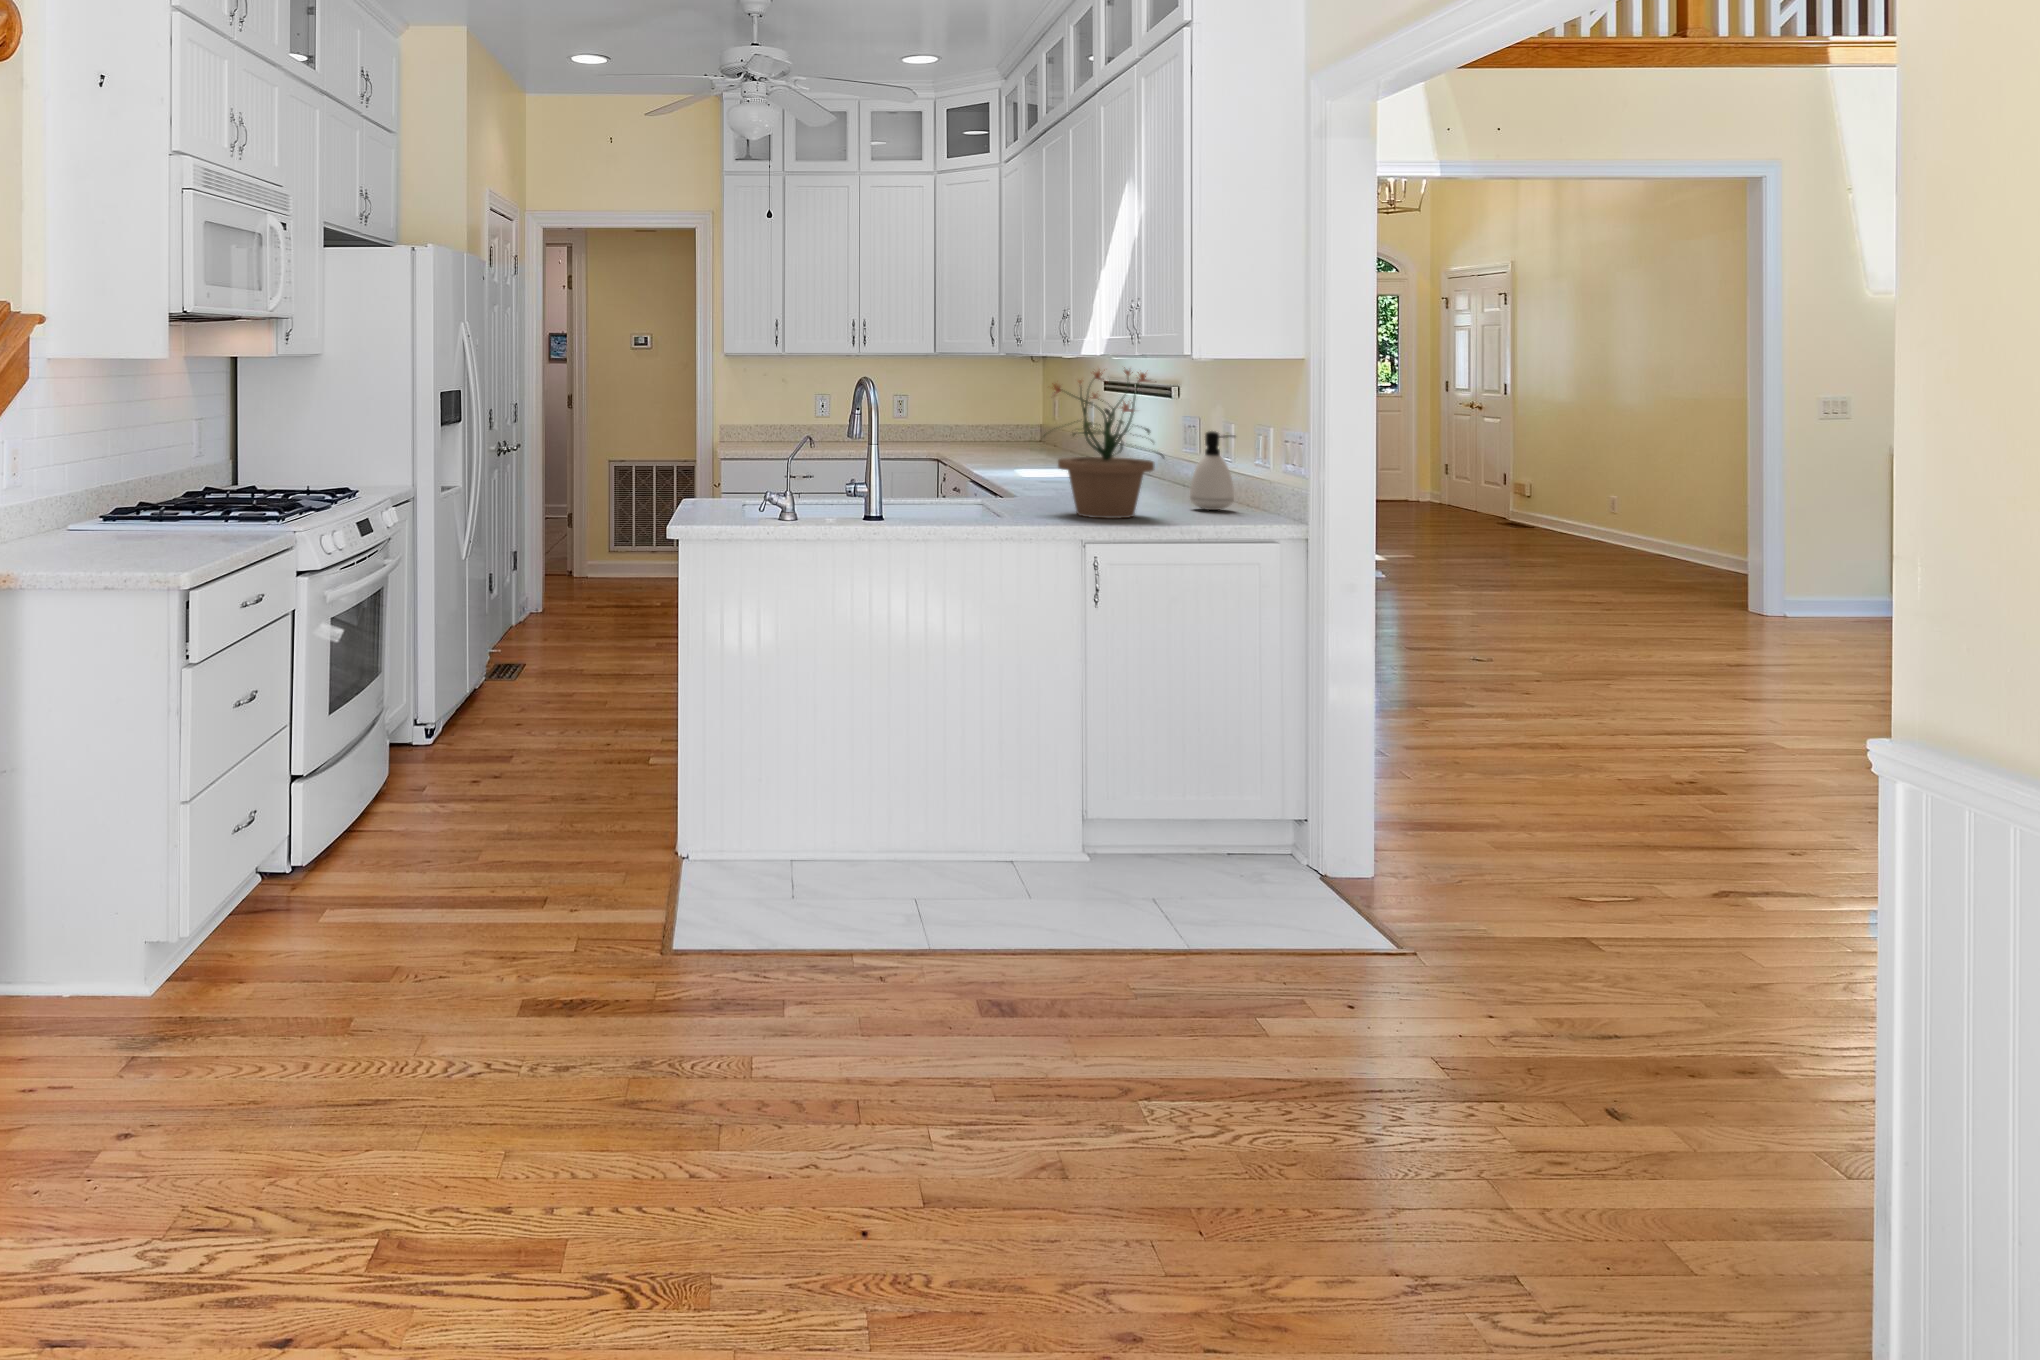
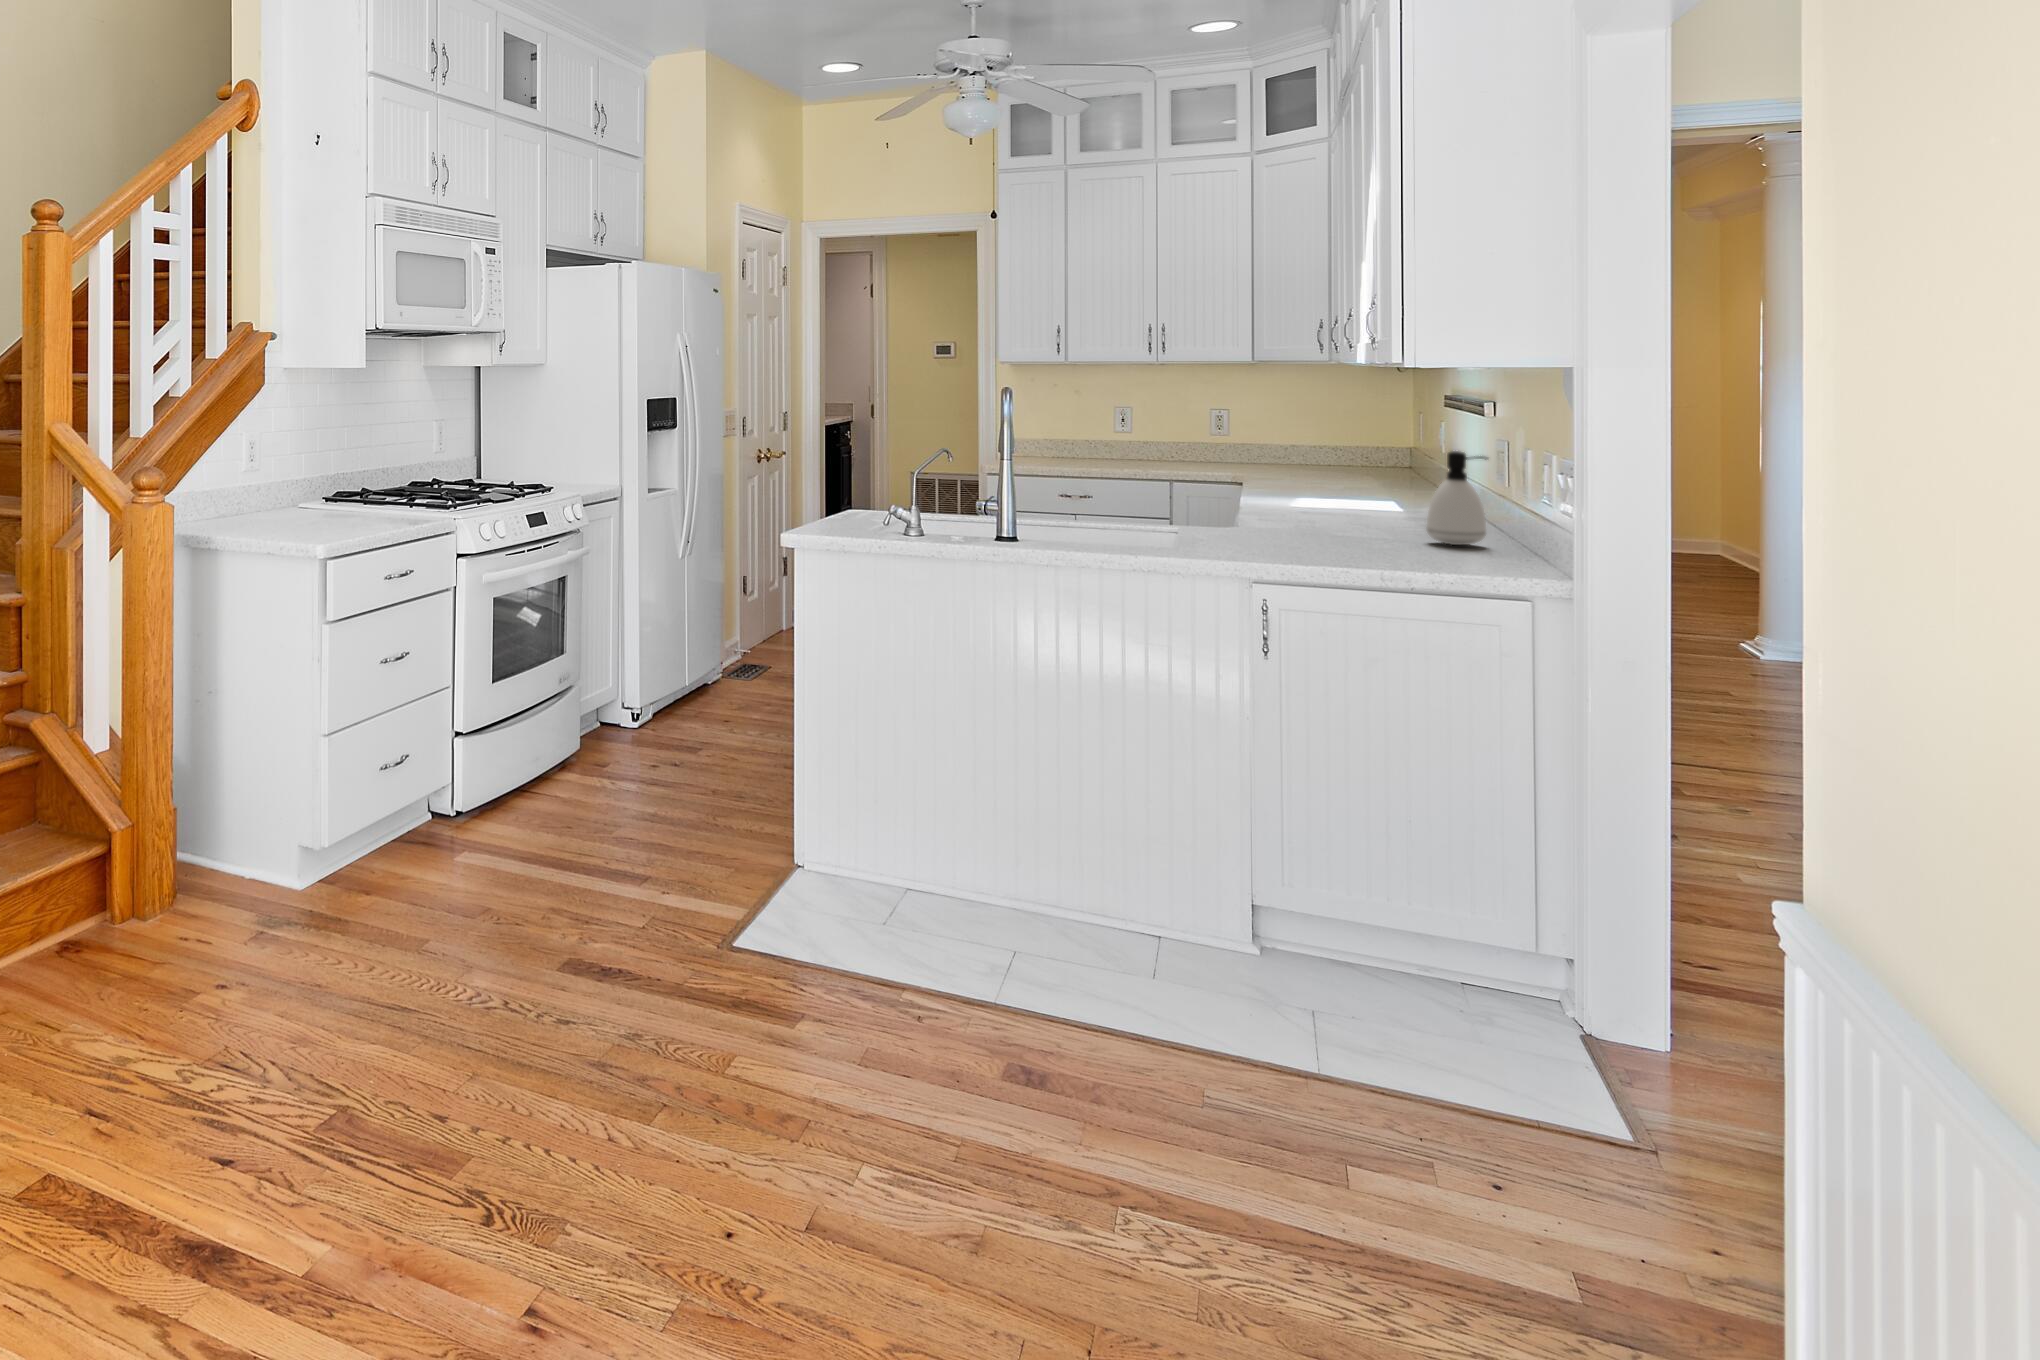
potted plant: present [1054,367,1164,518] -> none [1216,373,1362,549]

